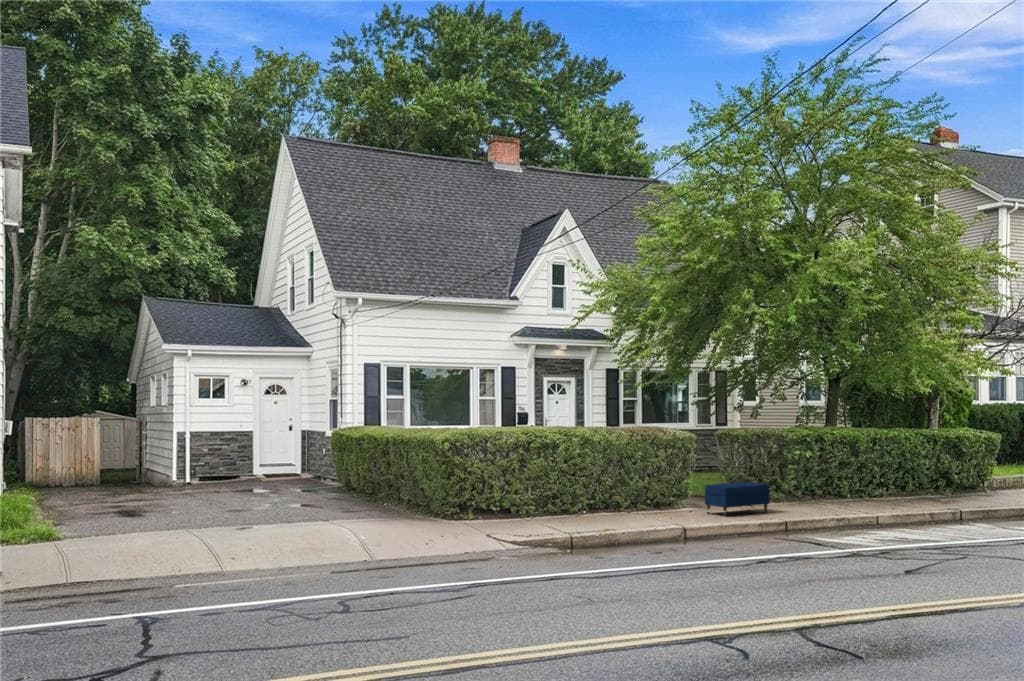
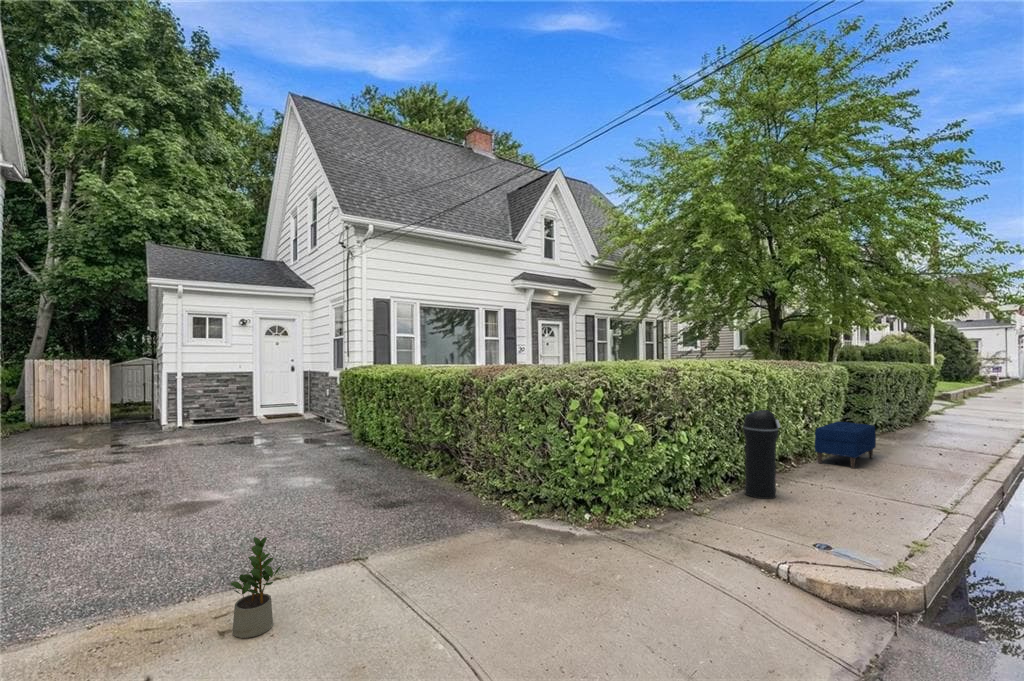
trash can: none [596,464,618,525] -> present [743,410,780,499]
potted plant: none [279,504,298,542] -> present [230,537,281,638]

